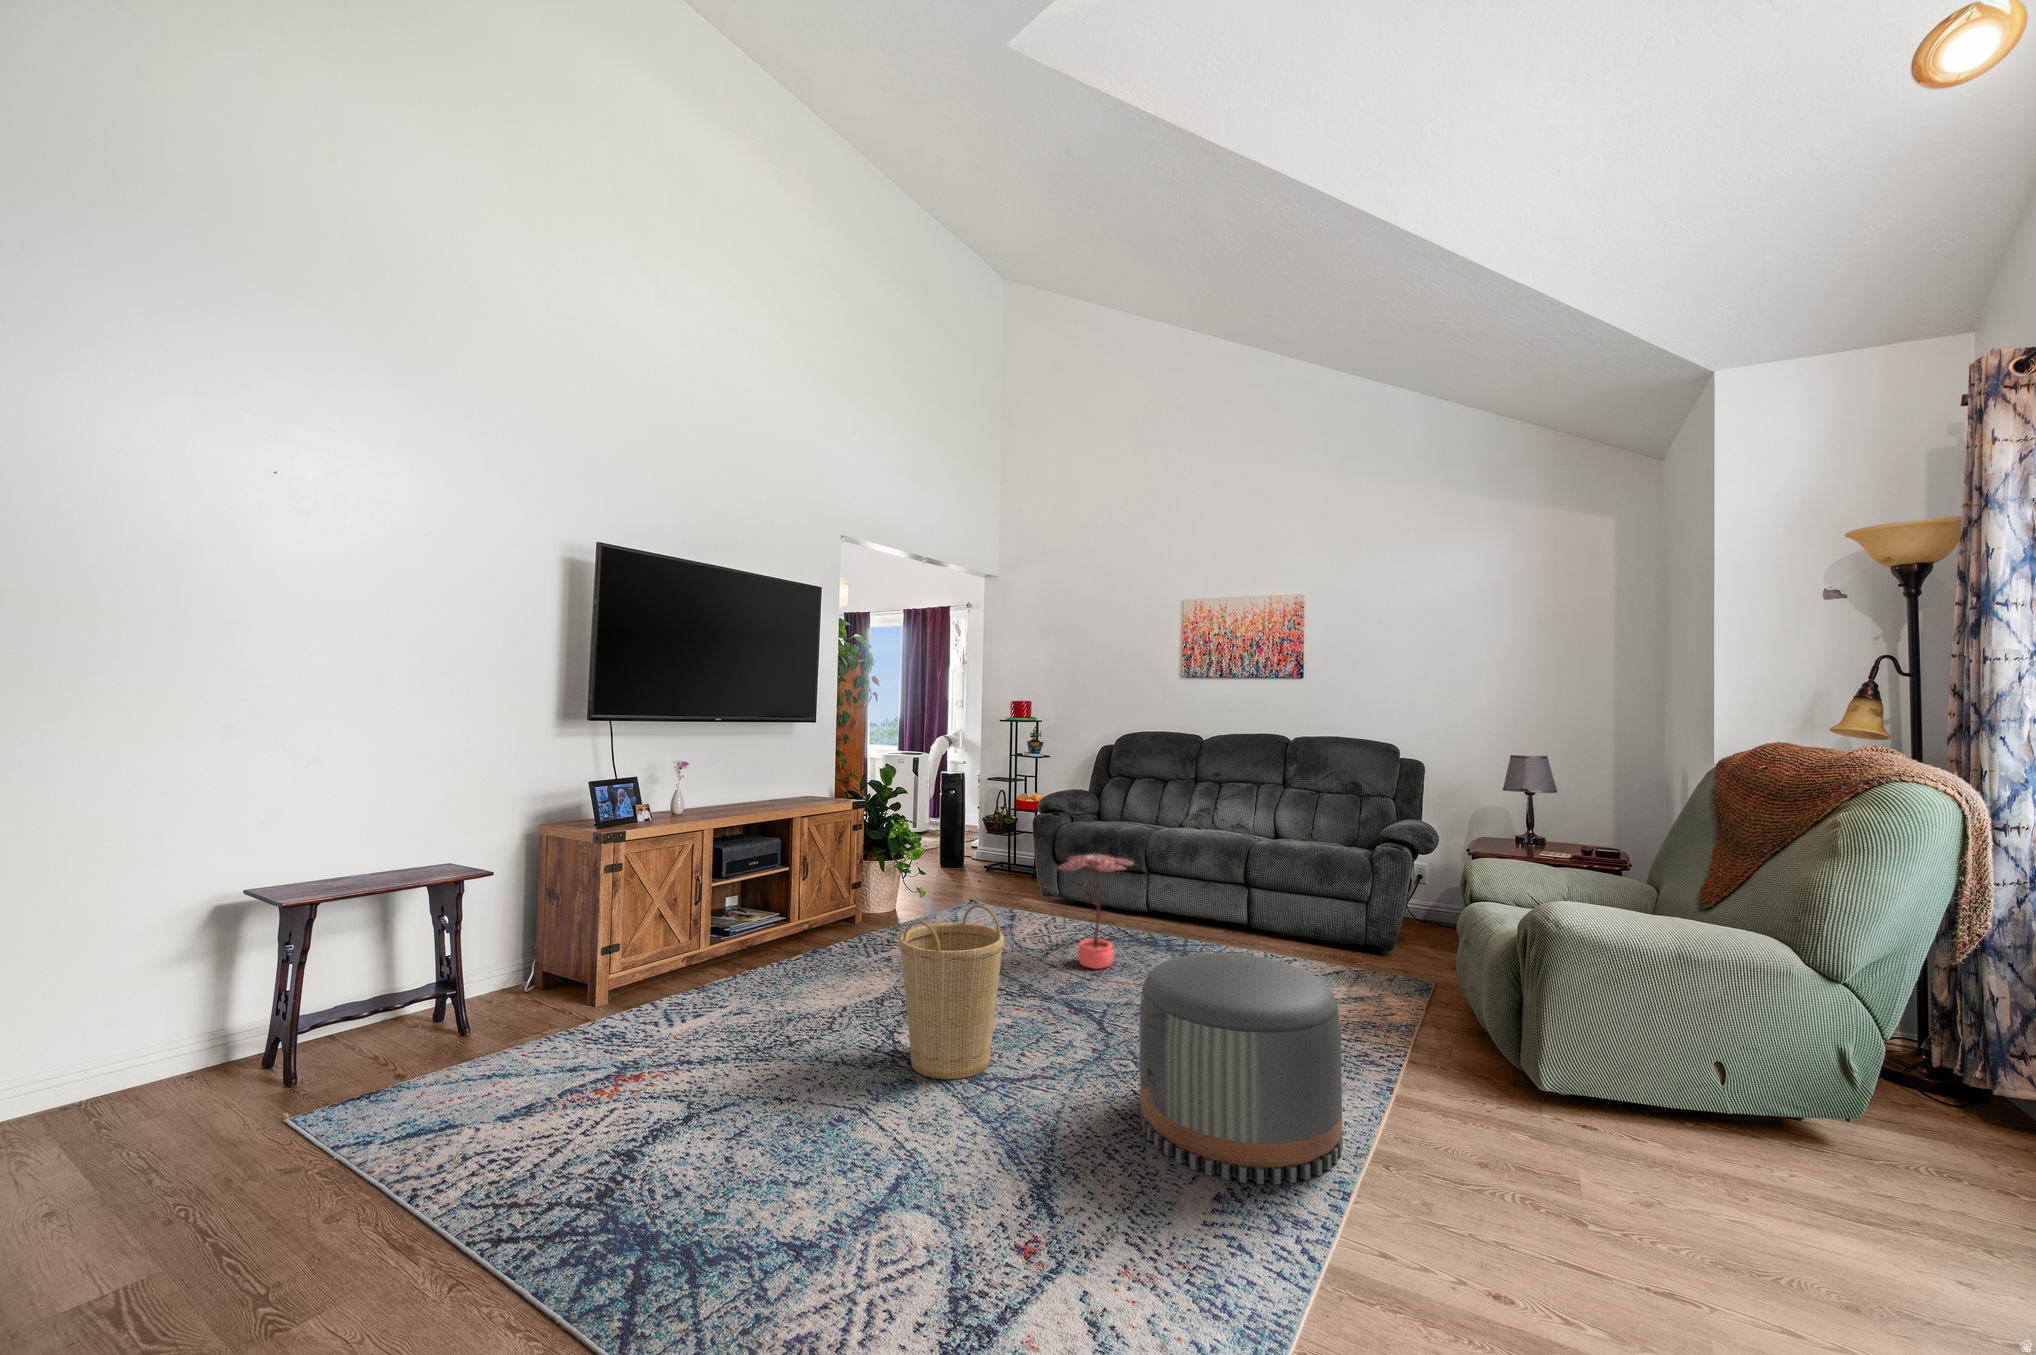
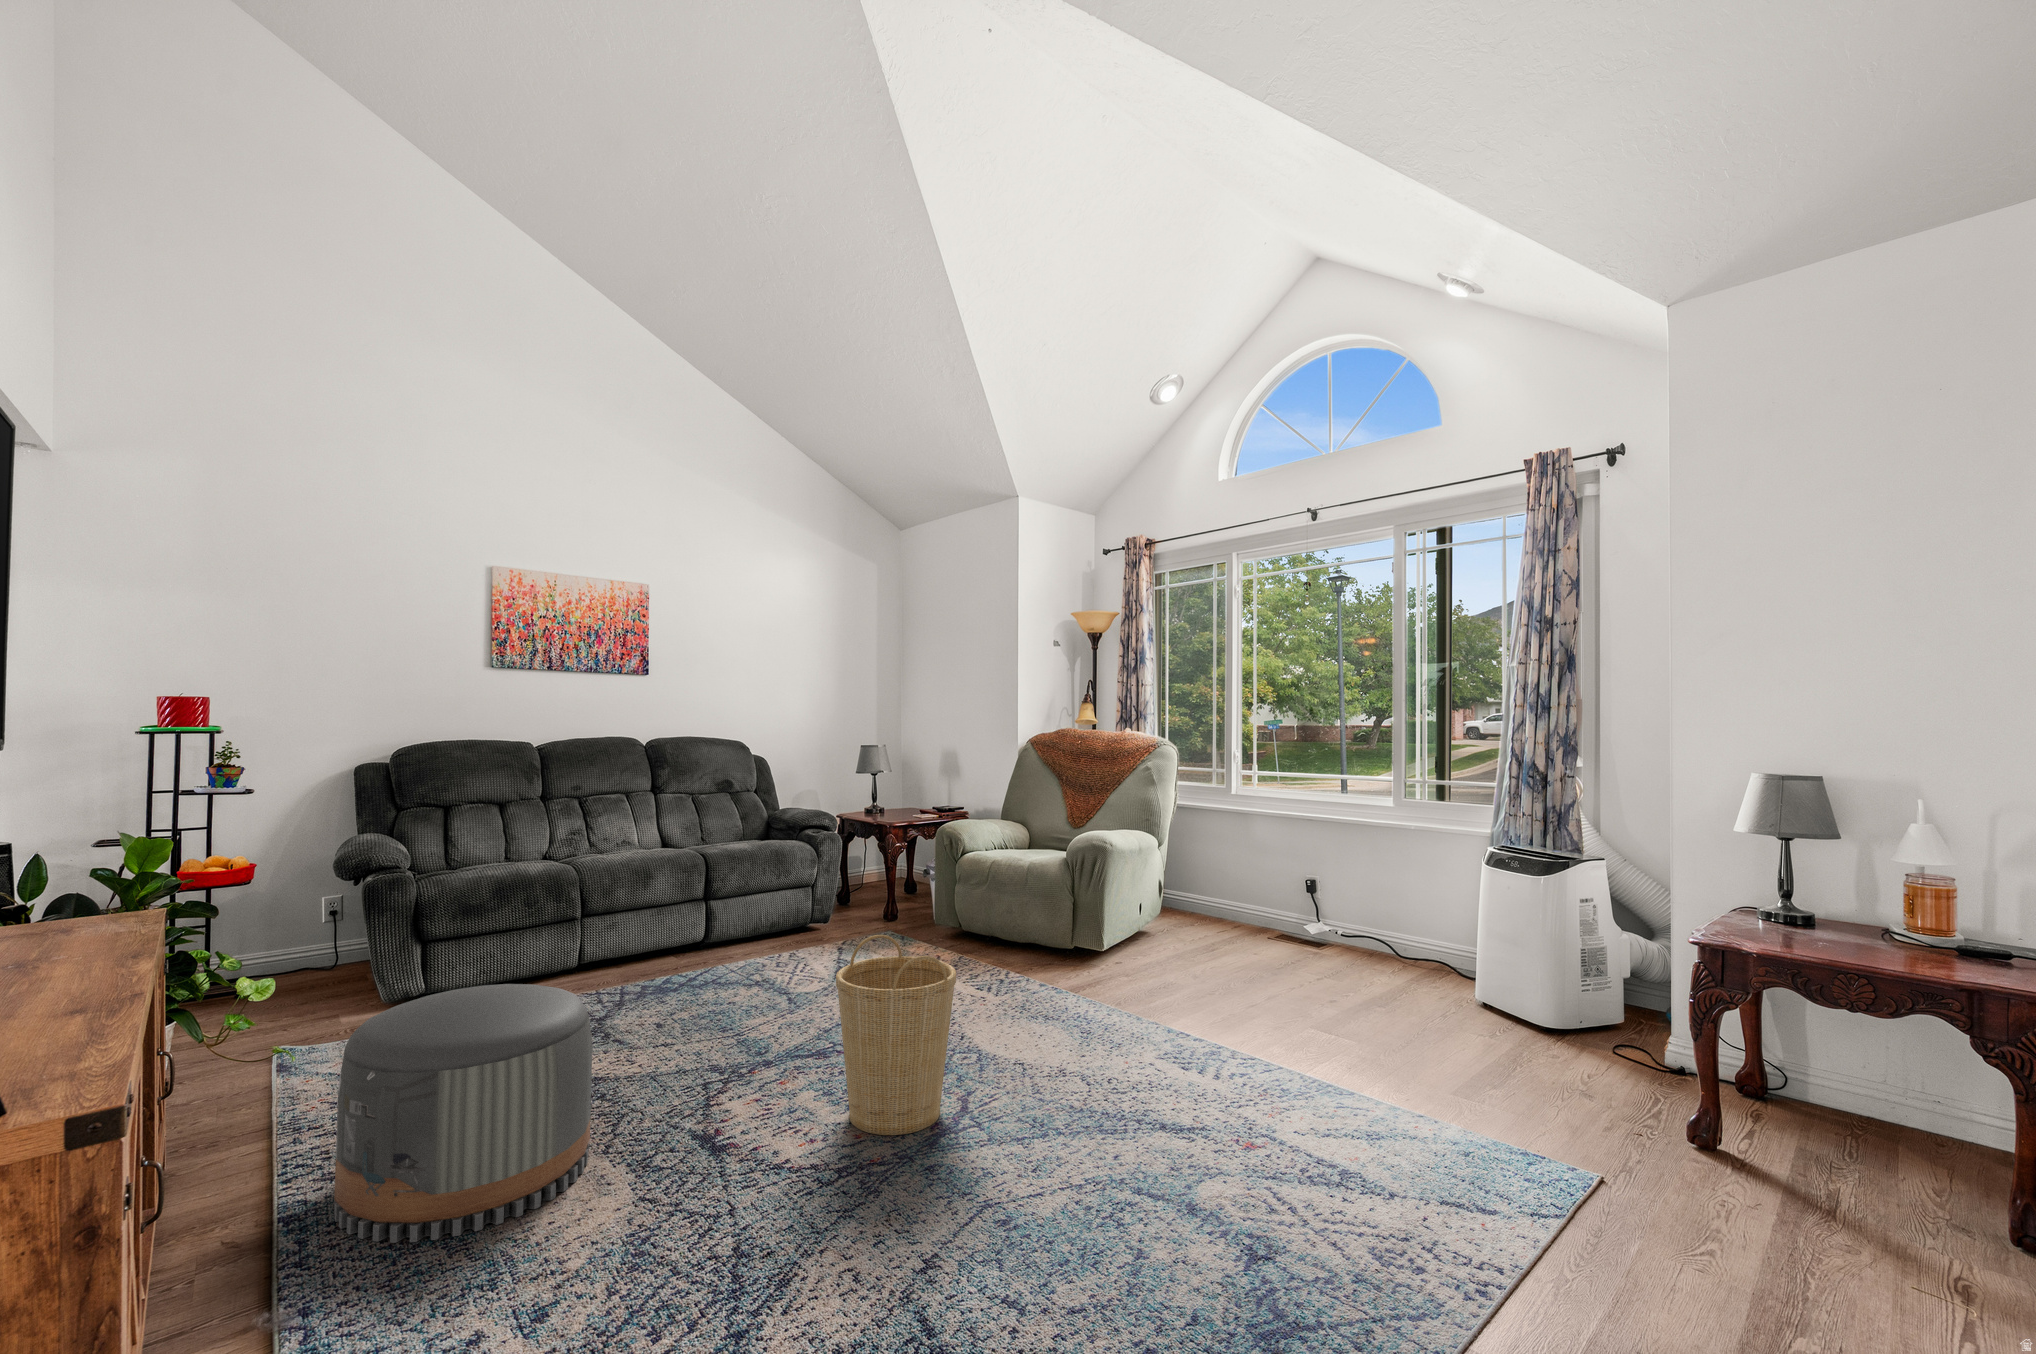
potted plant: present [1058,854,1134,969] -> none [657,885,761,1022]
pouf: present [1139,953,1343,1184] -> present [334,984,592,1243]

